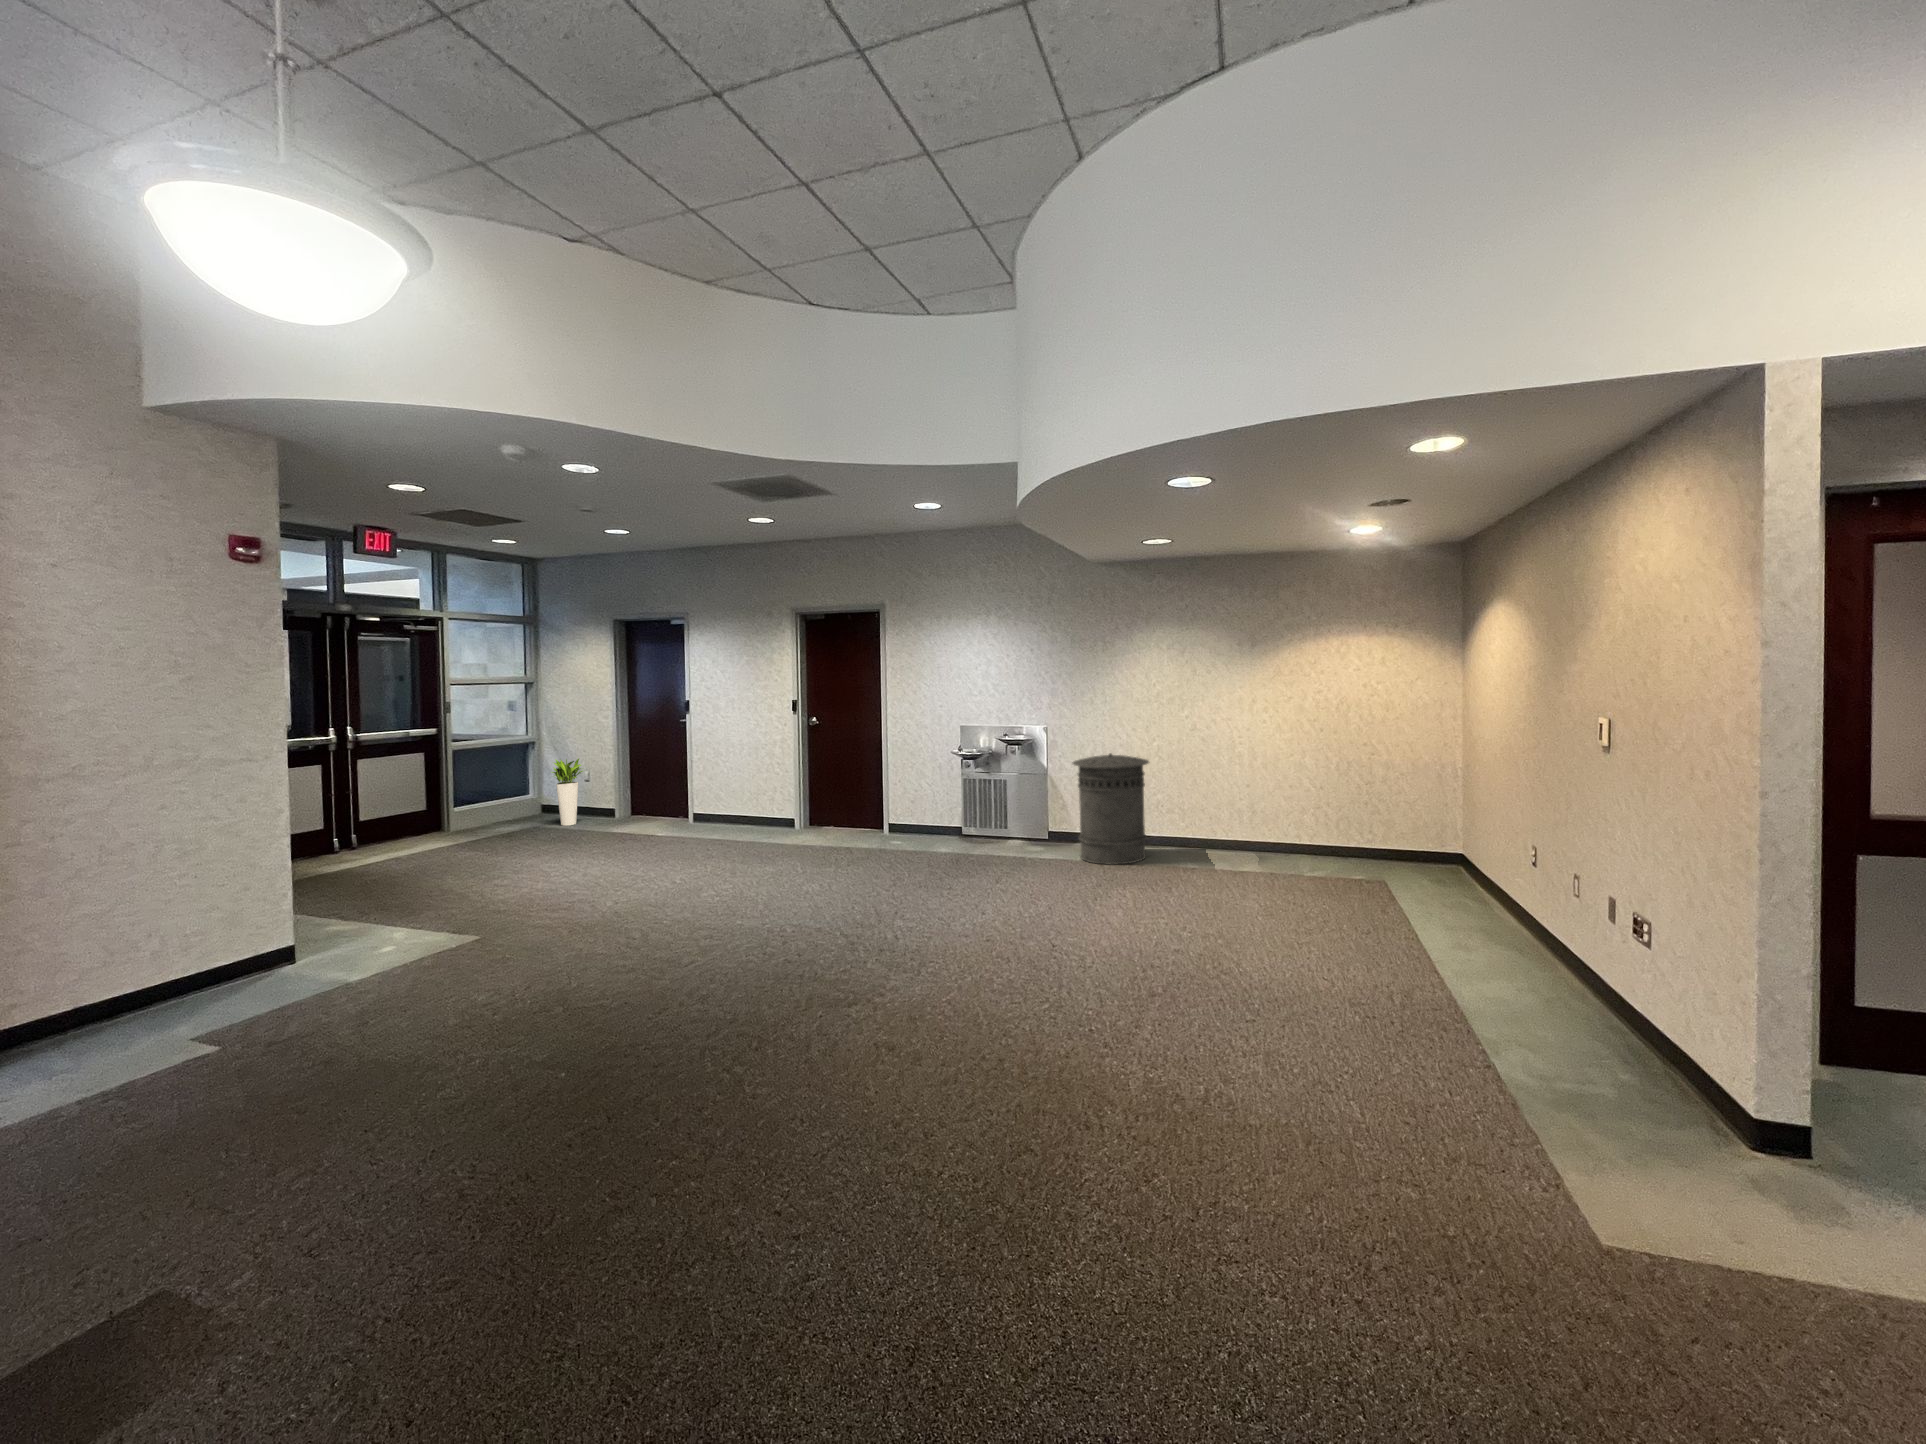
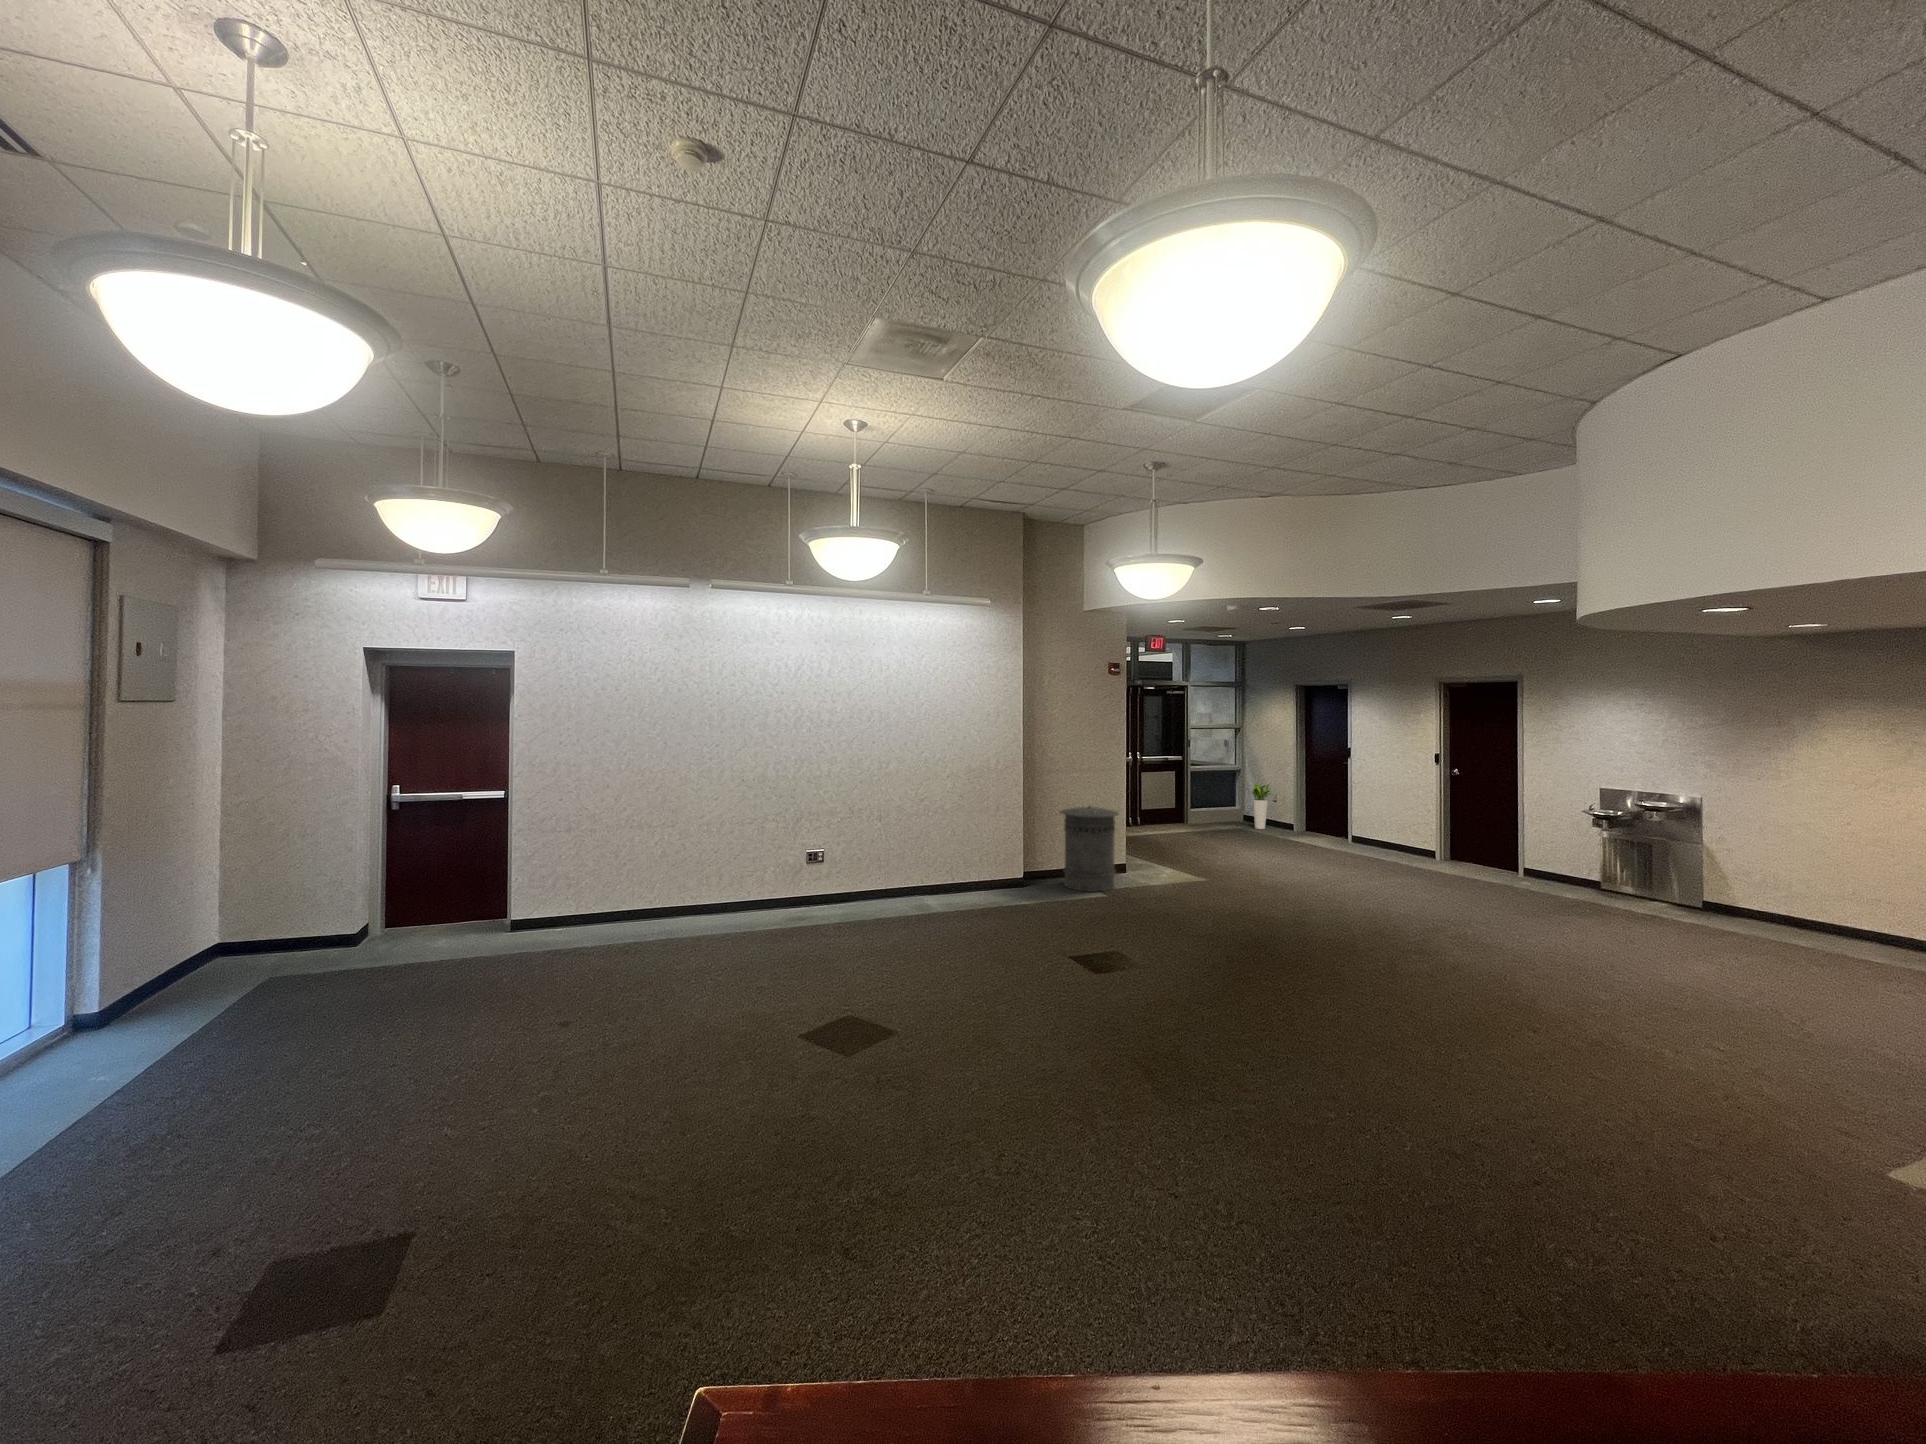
trash can: present [1073,753,1149,864] -> present [1061,806,1119,892]

